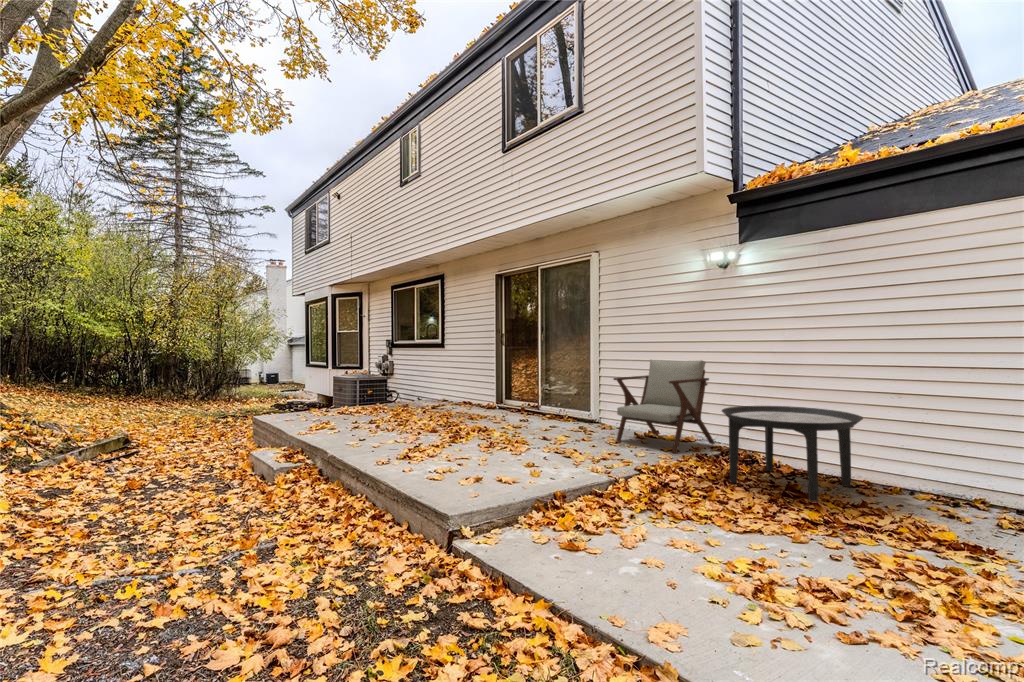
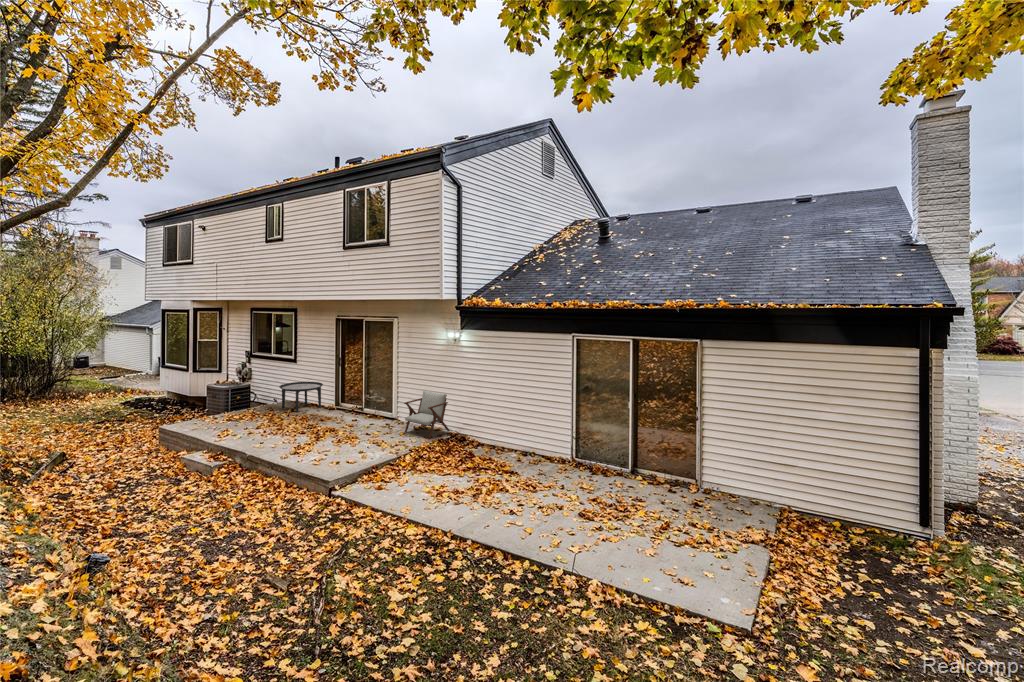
round table: present [722,406,863,502] -> present [279,382,323,412]

